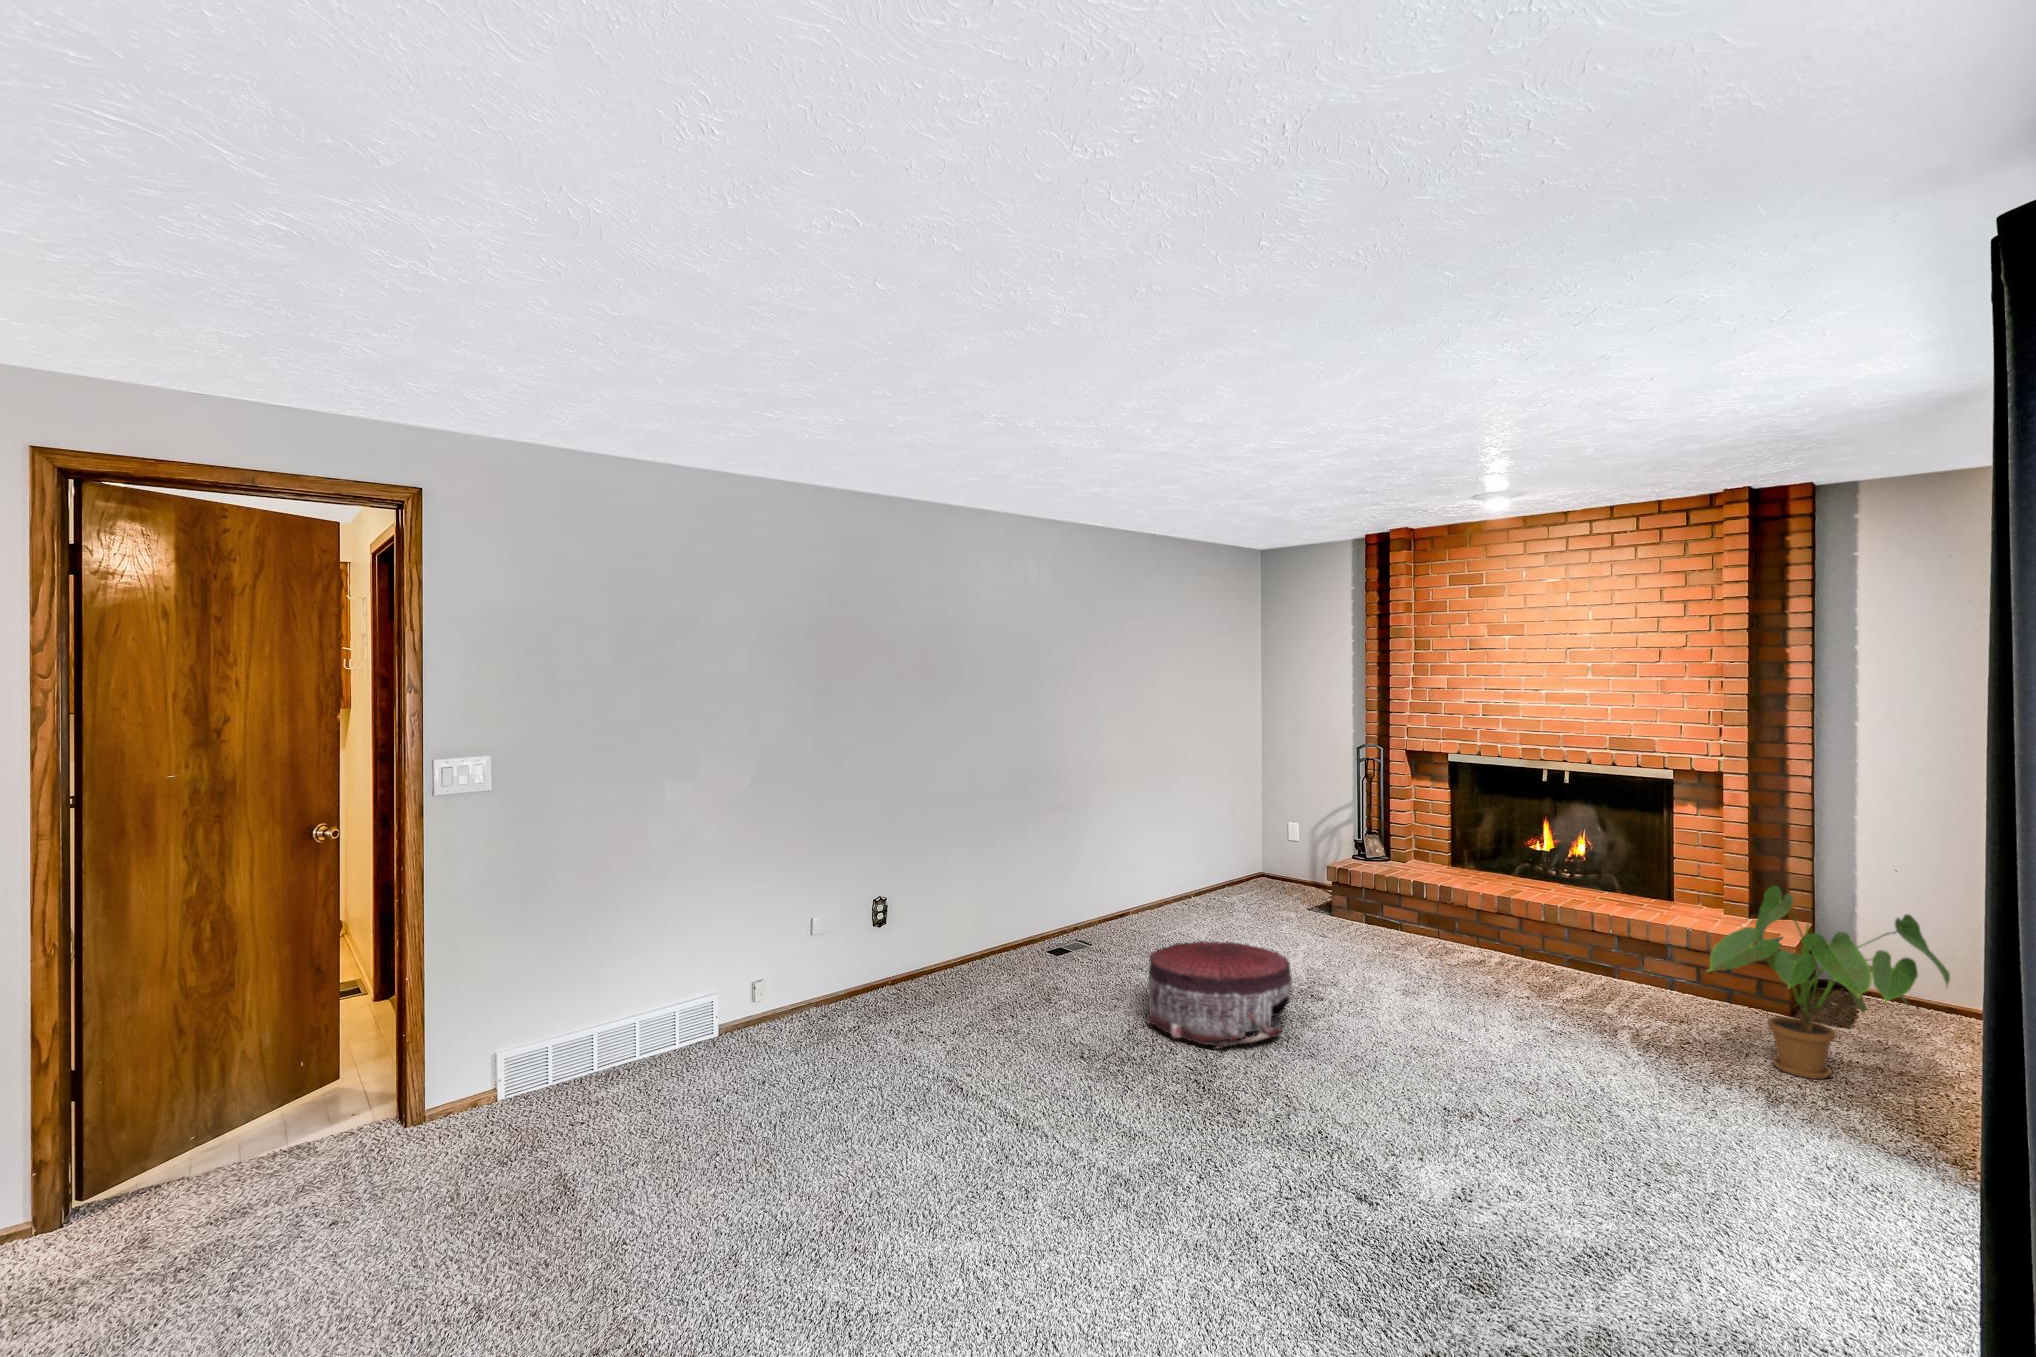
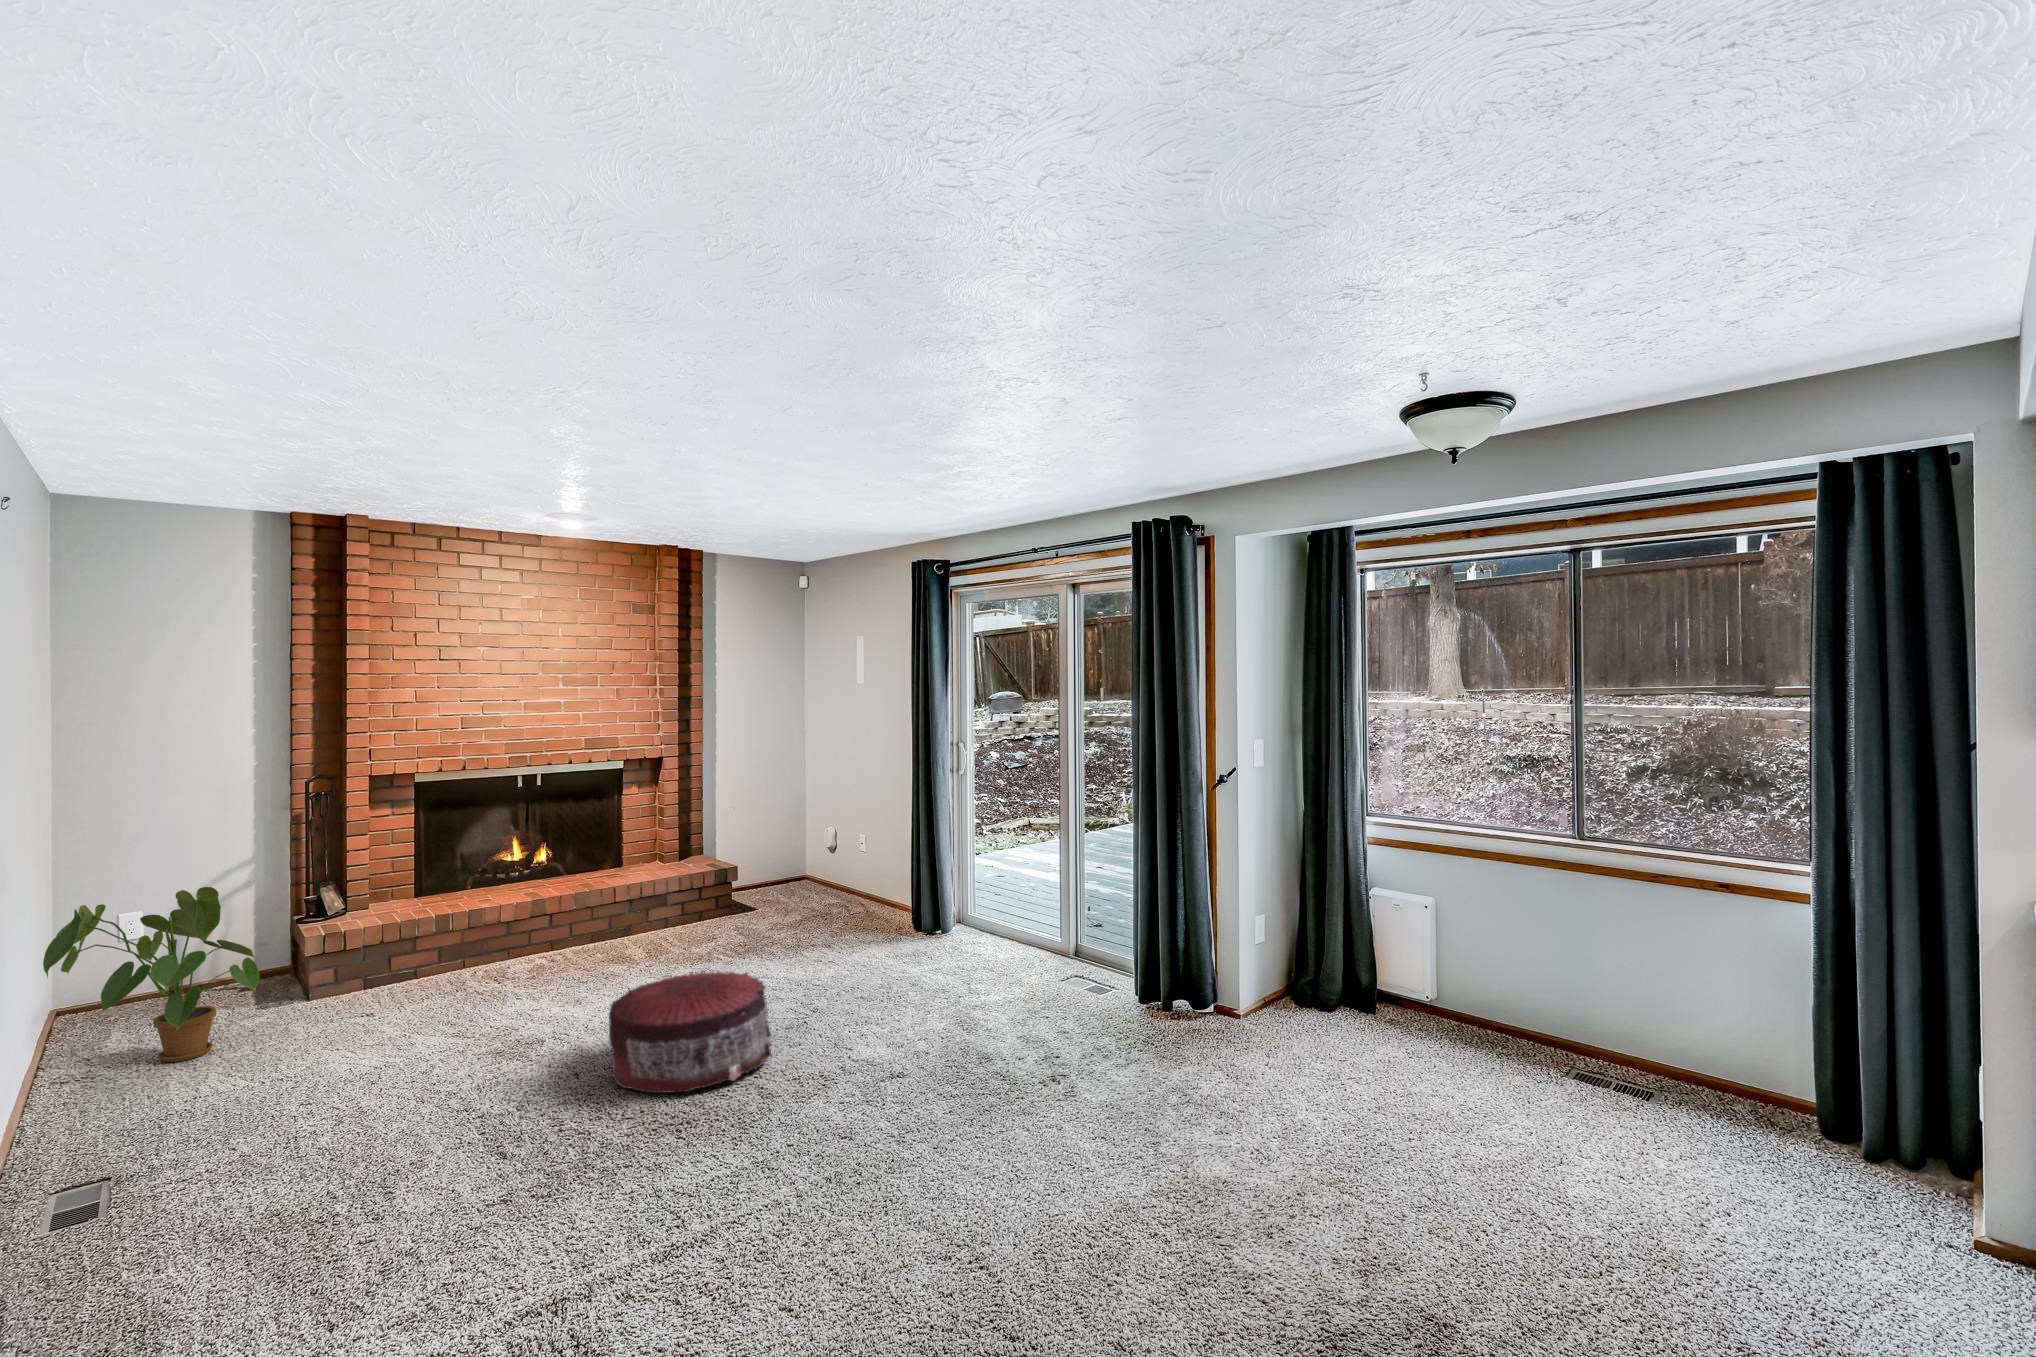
house plant: present [1708,886,1950,1079] -> present [43,887,260,1062]

